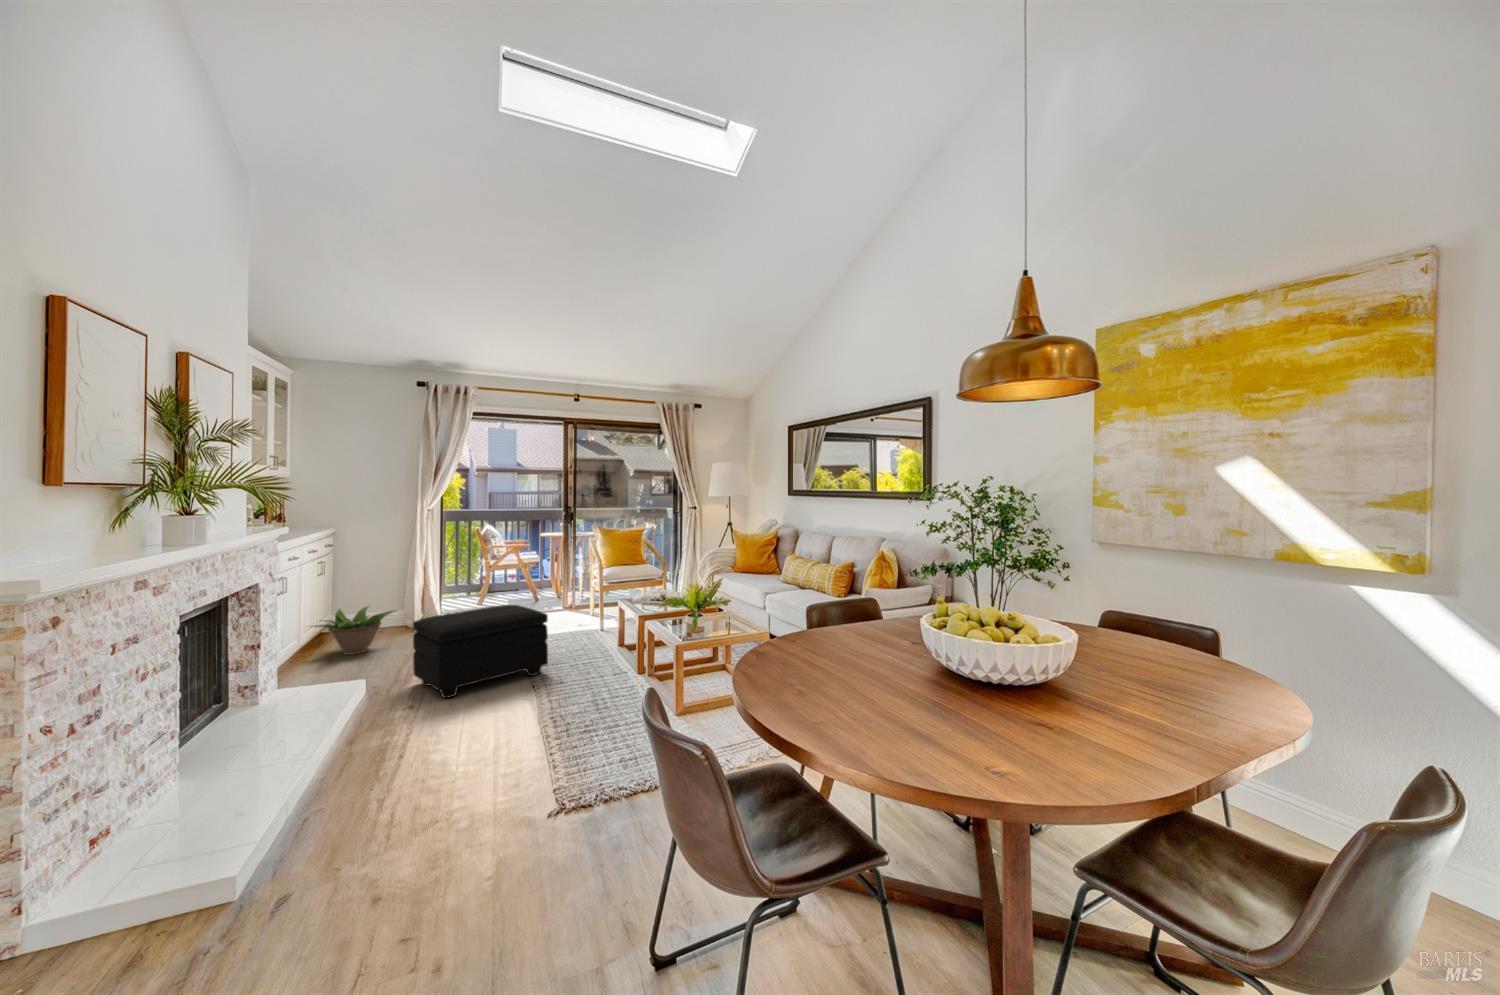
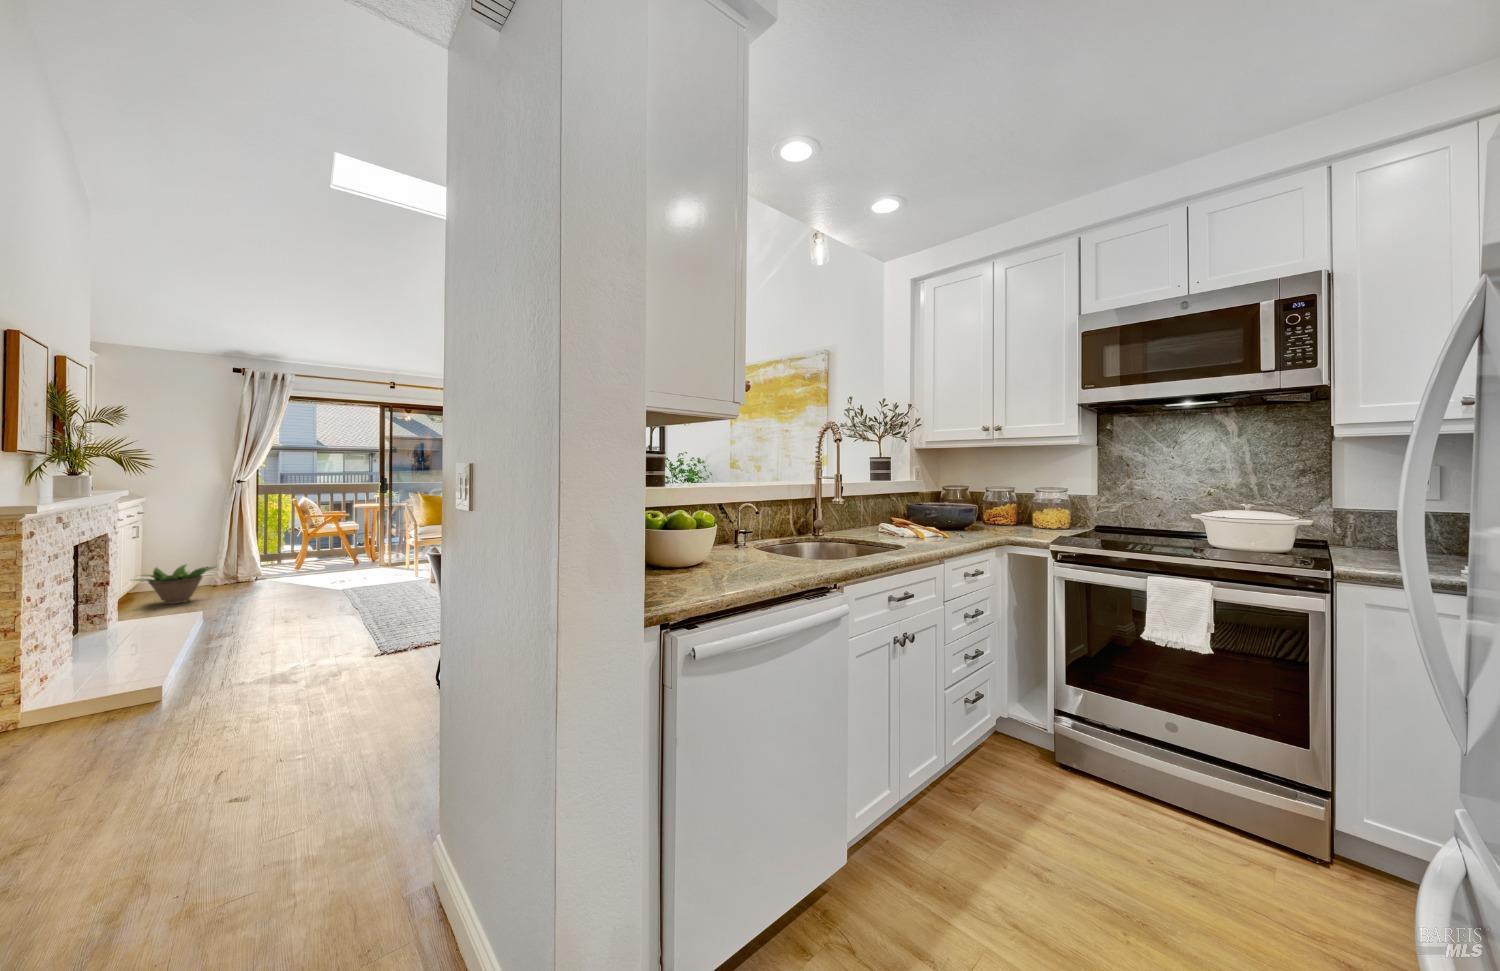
footstool: present [413,605,548,698] -> none [246,554,369,620]

